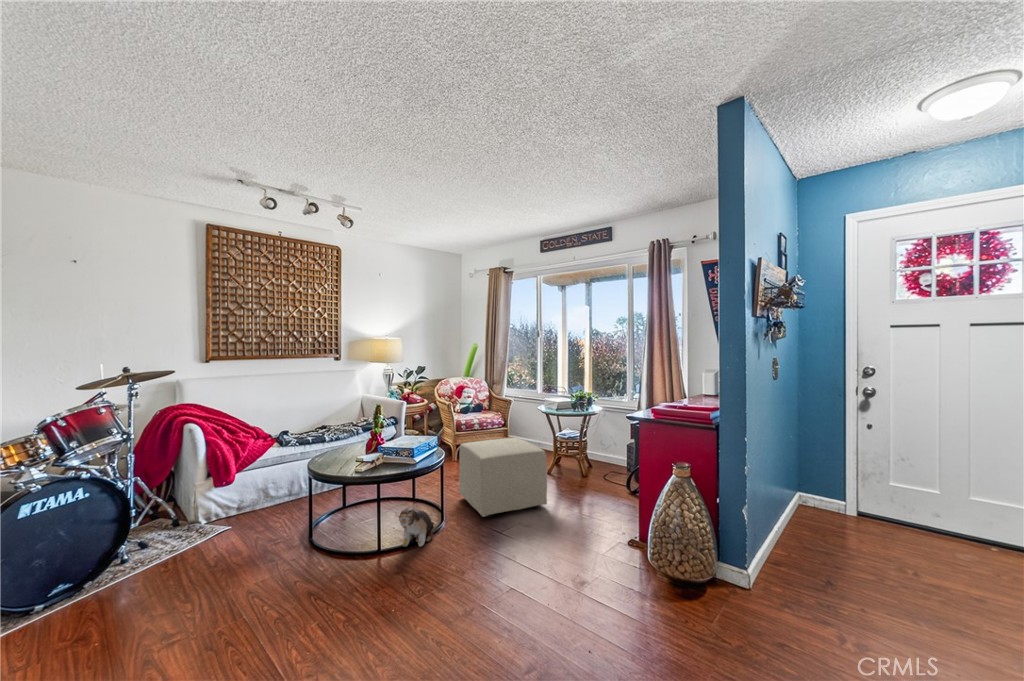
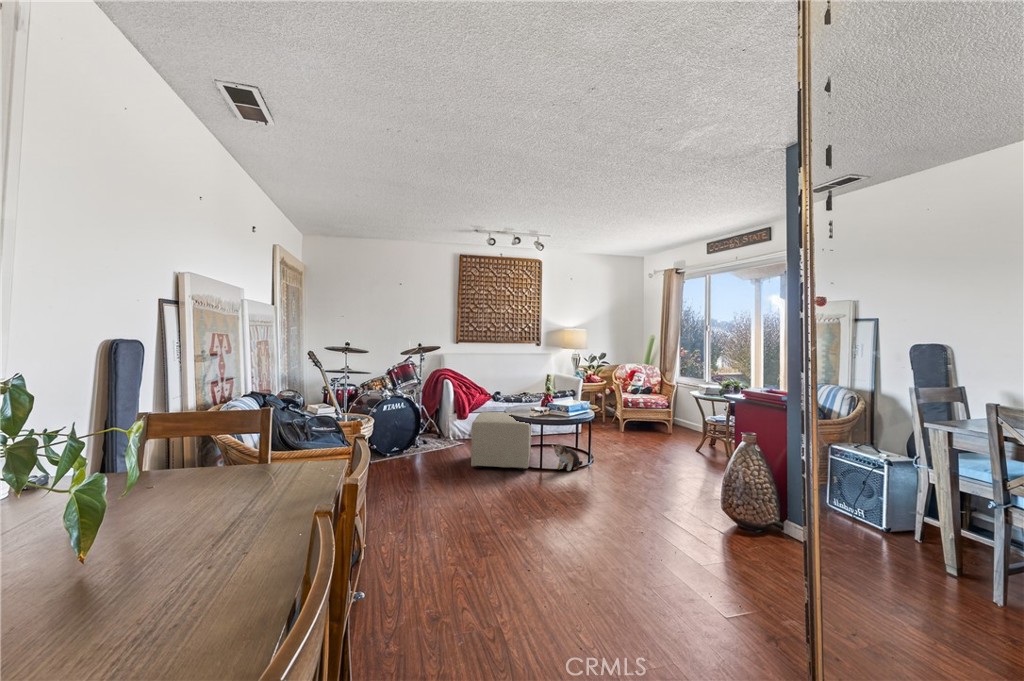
ottoman: present [459,438,547,517] -> present [471,412,531,470]

